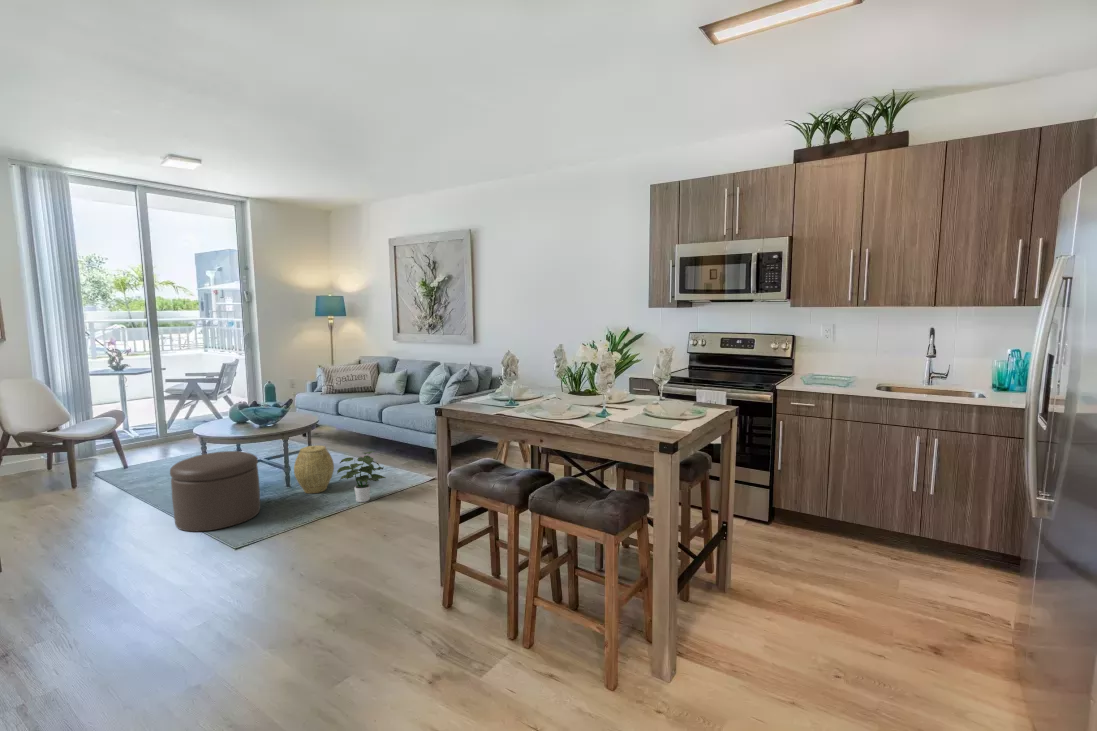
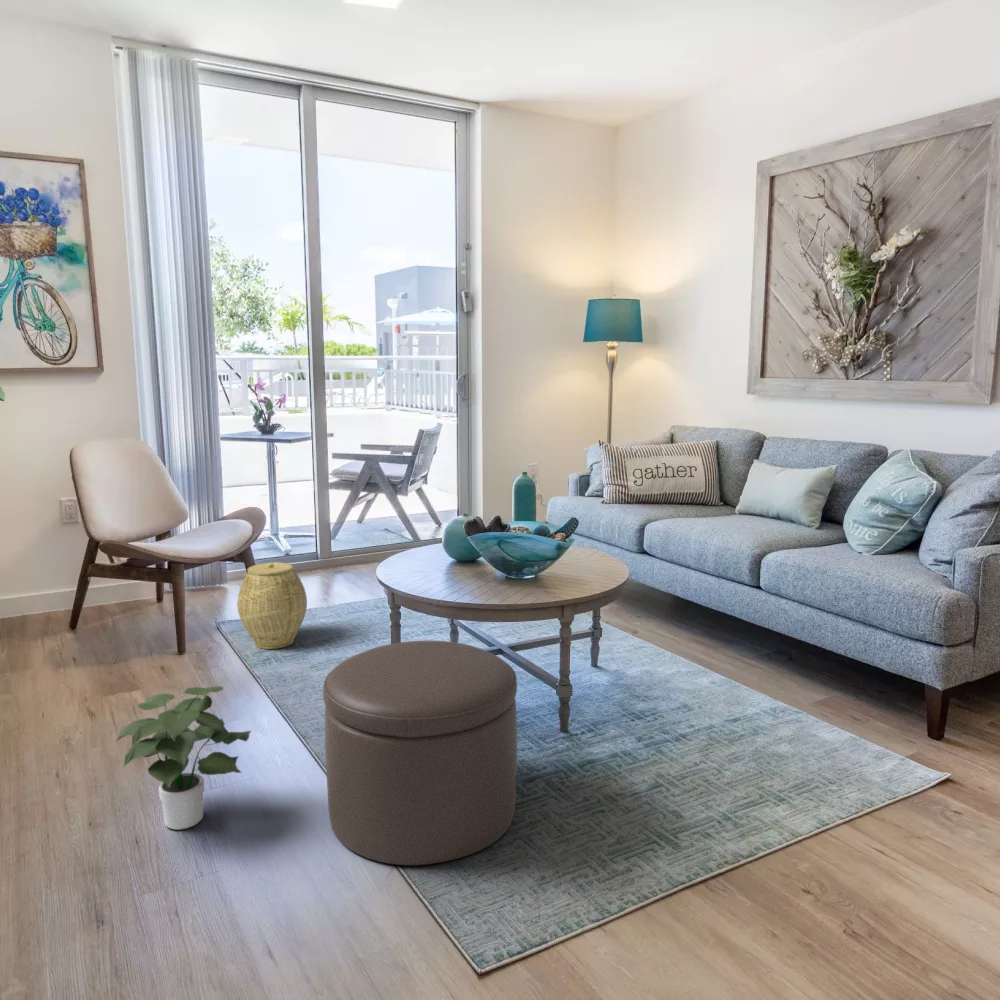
woven basket: present [294,445,334,493] -> present [237,562,307,649]
potted plant: present [337,451,385,502] -> present [117,686,251,830]

